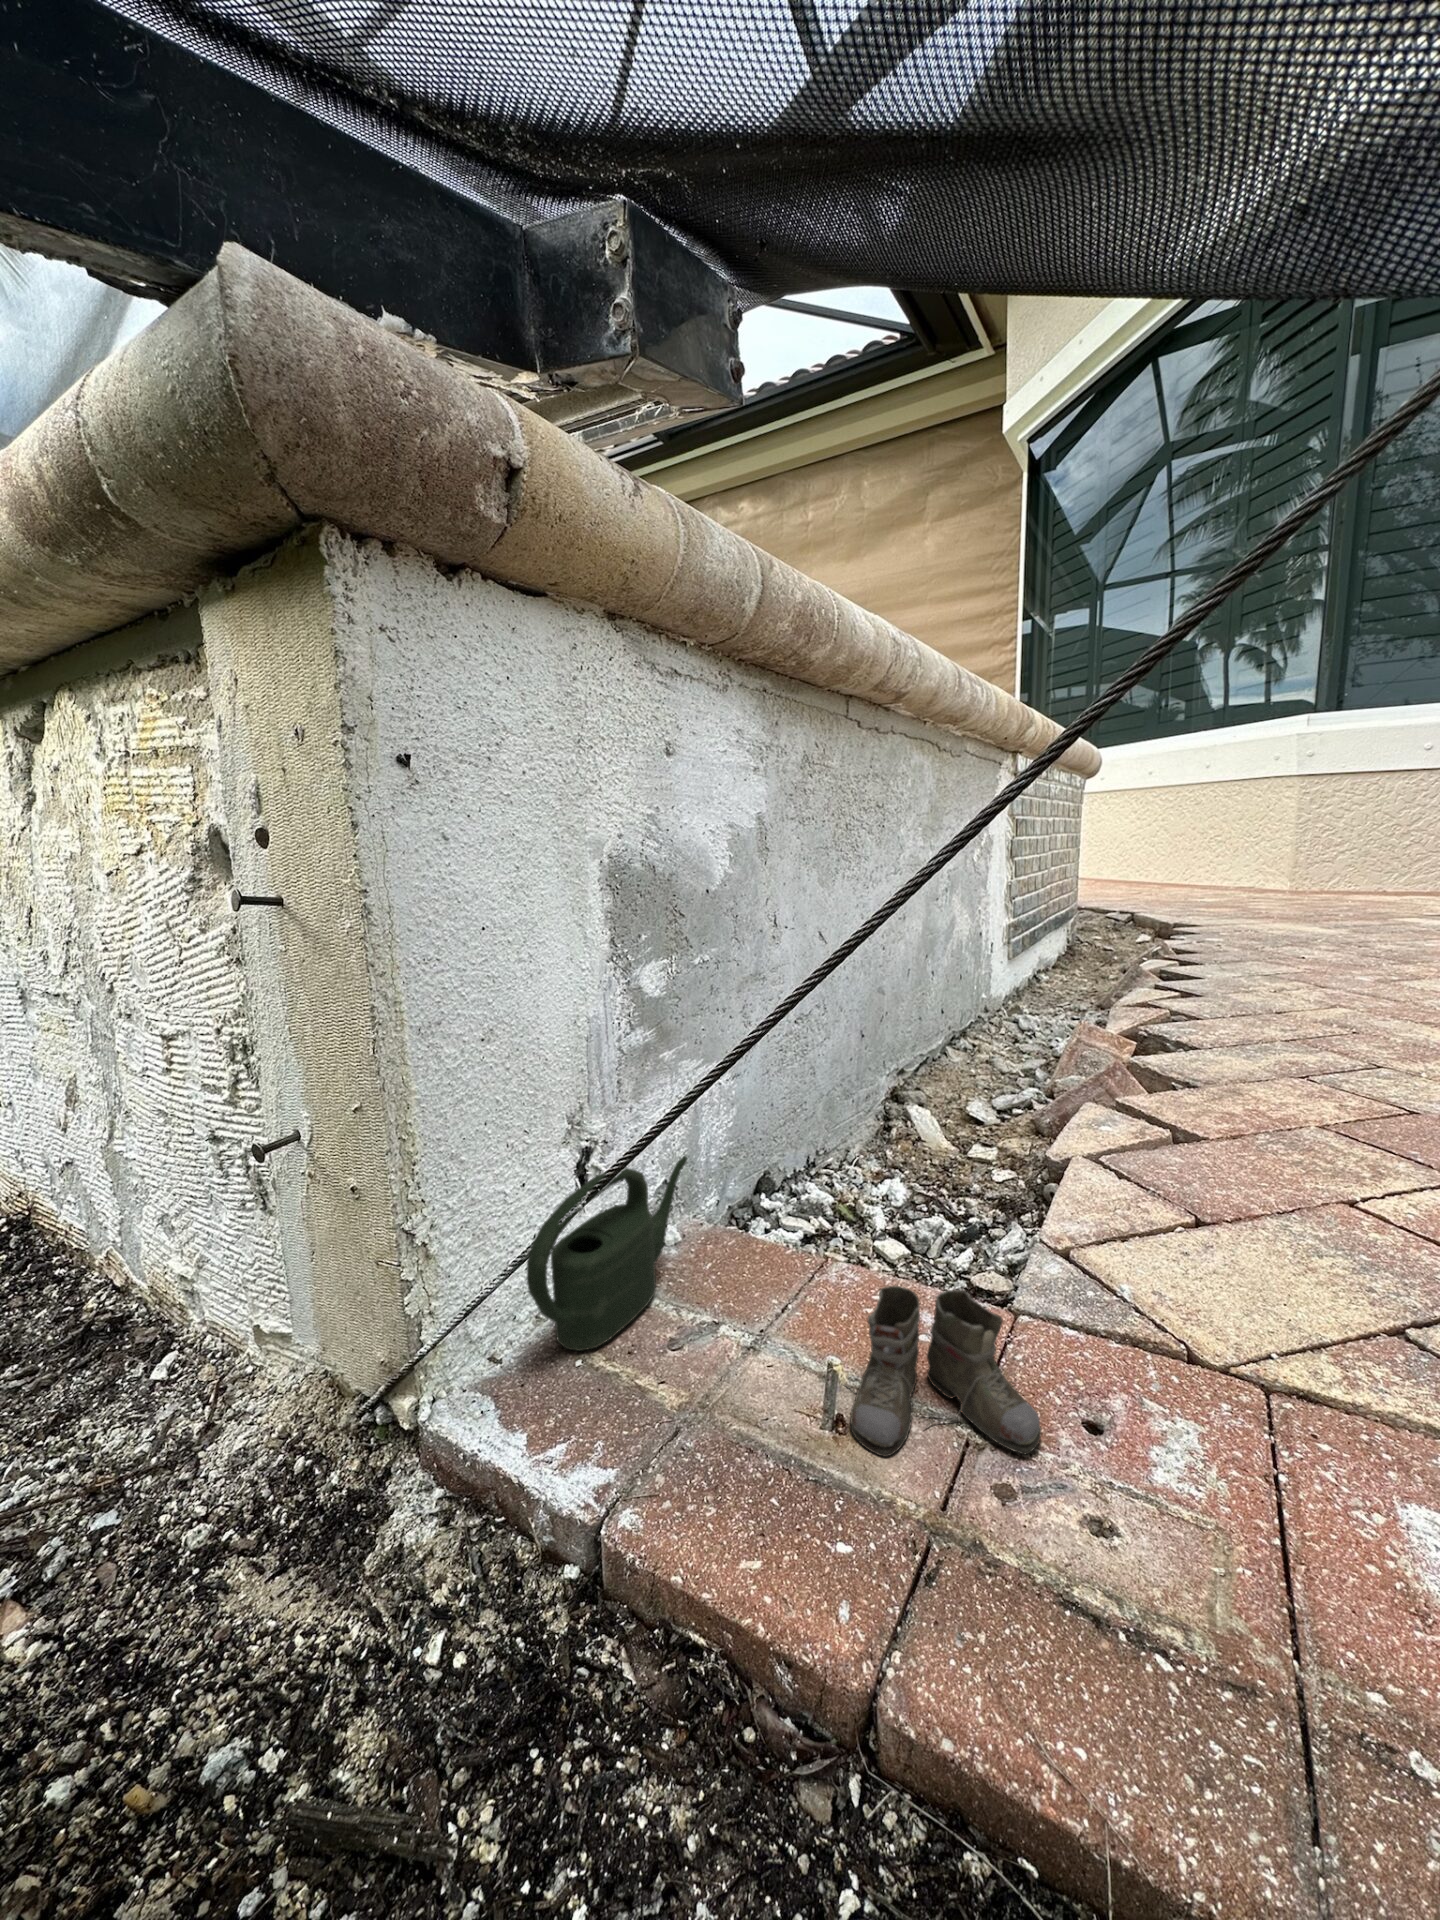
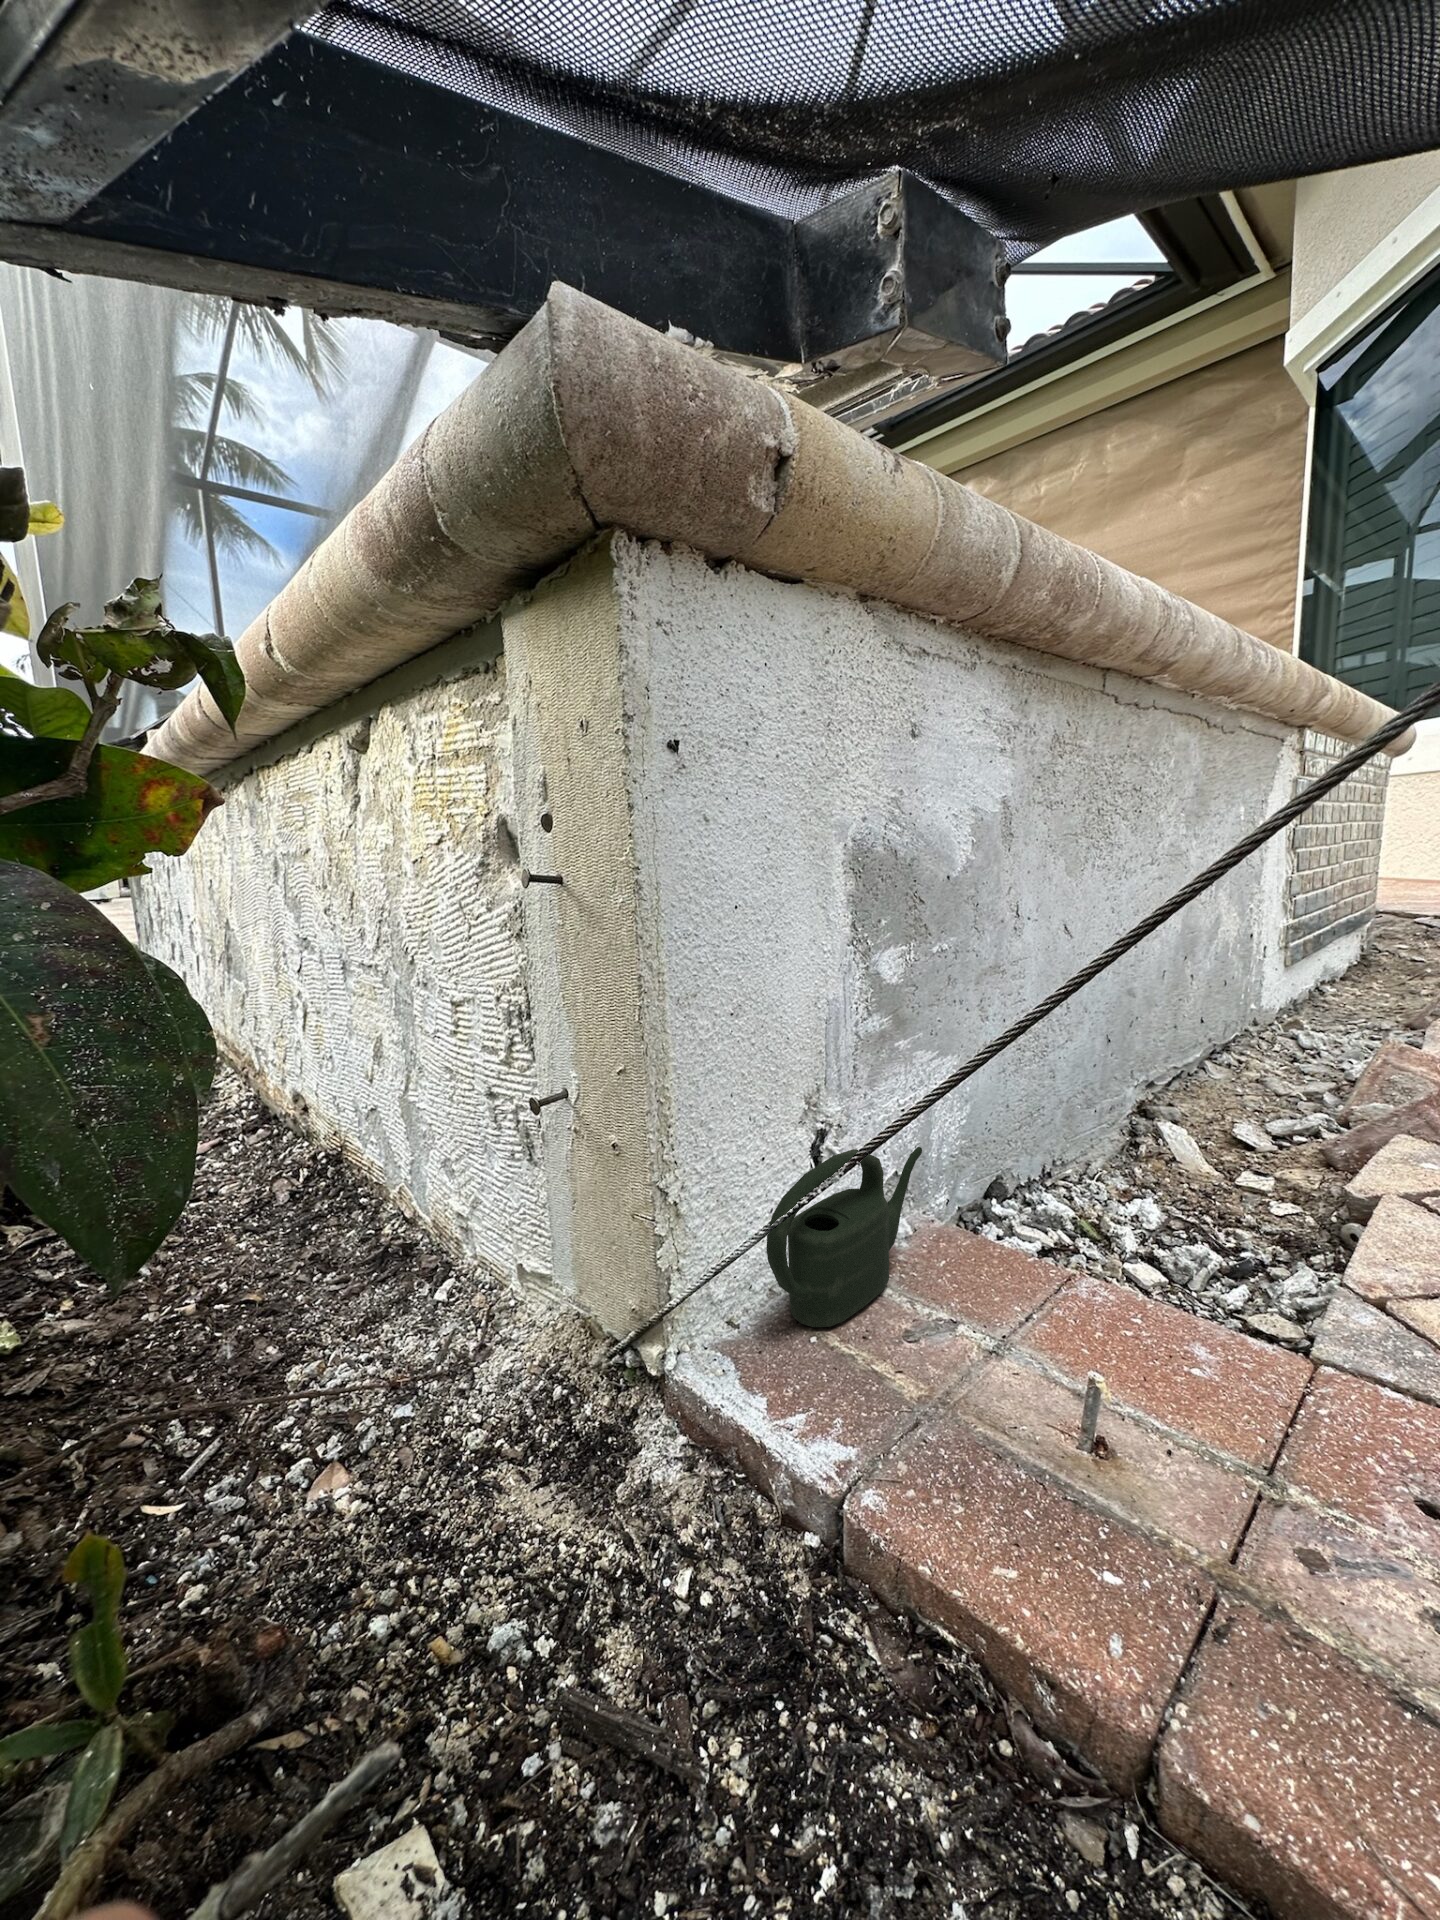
boots: present [849,1285,1041,1457] -> none [1083,1304,1355,1518]

